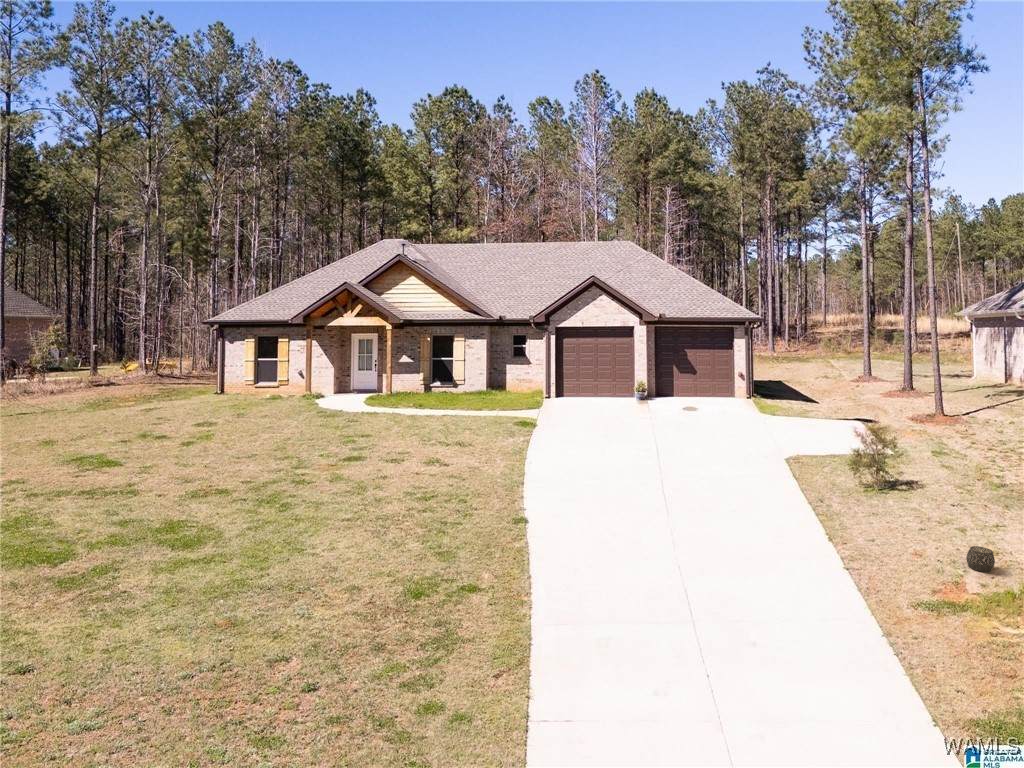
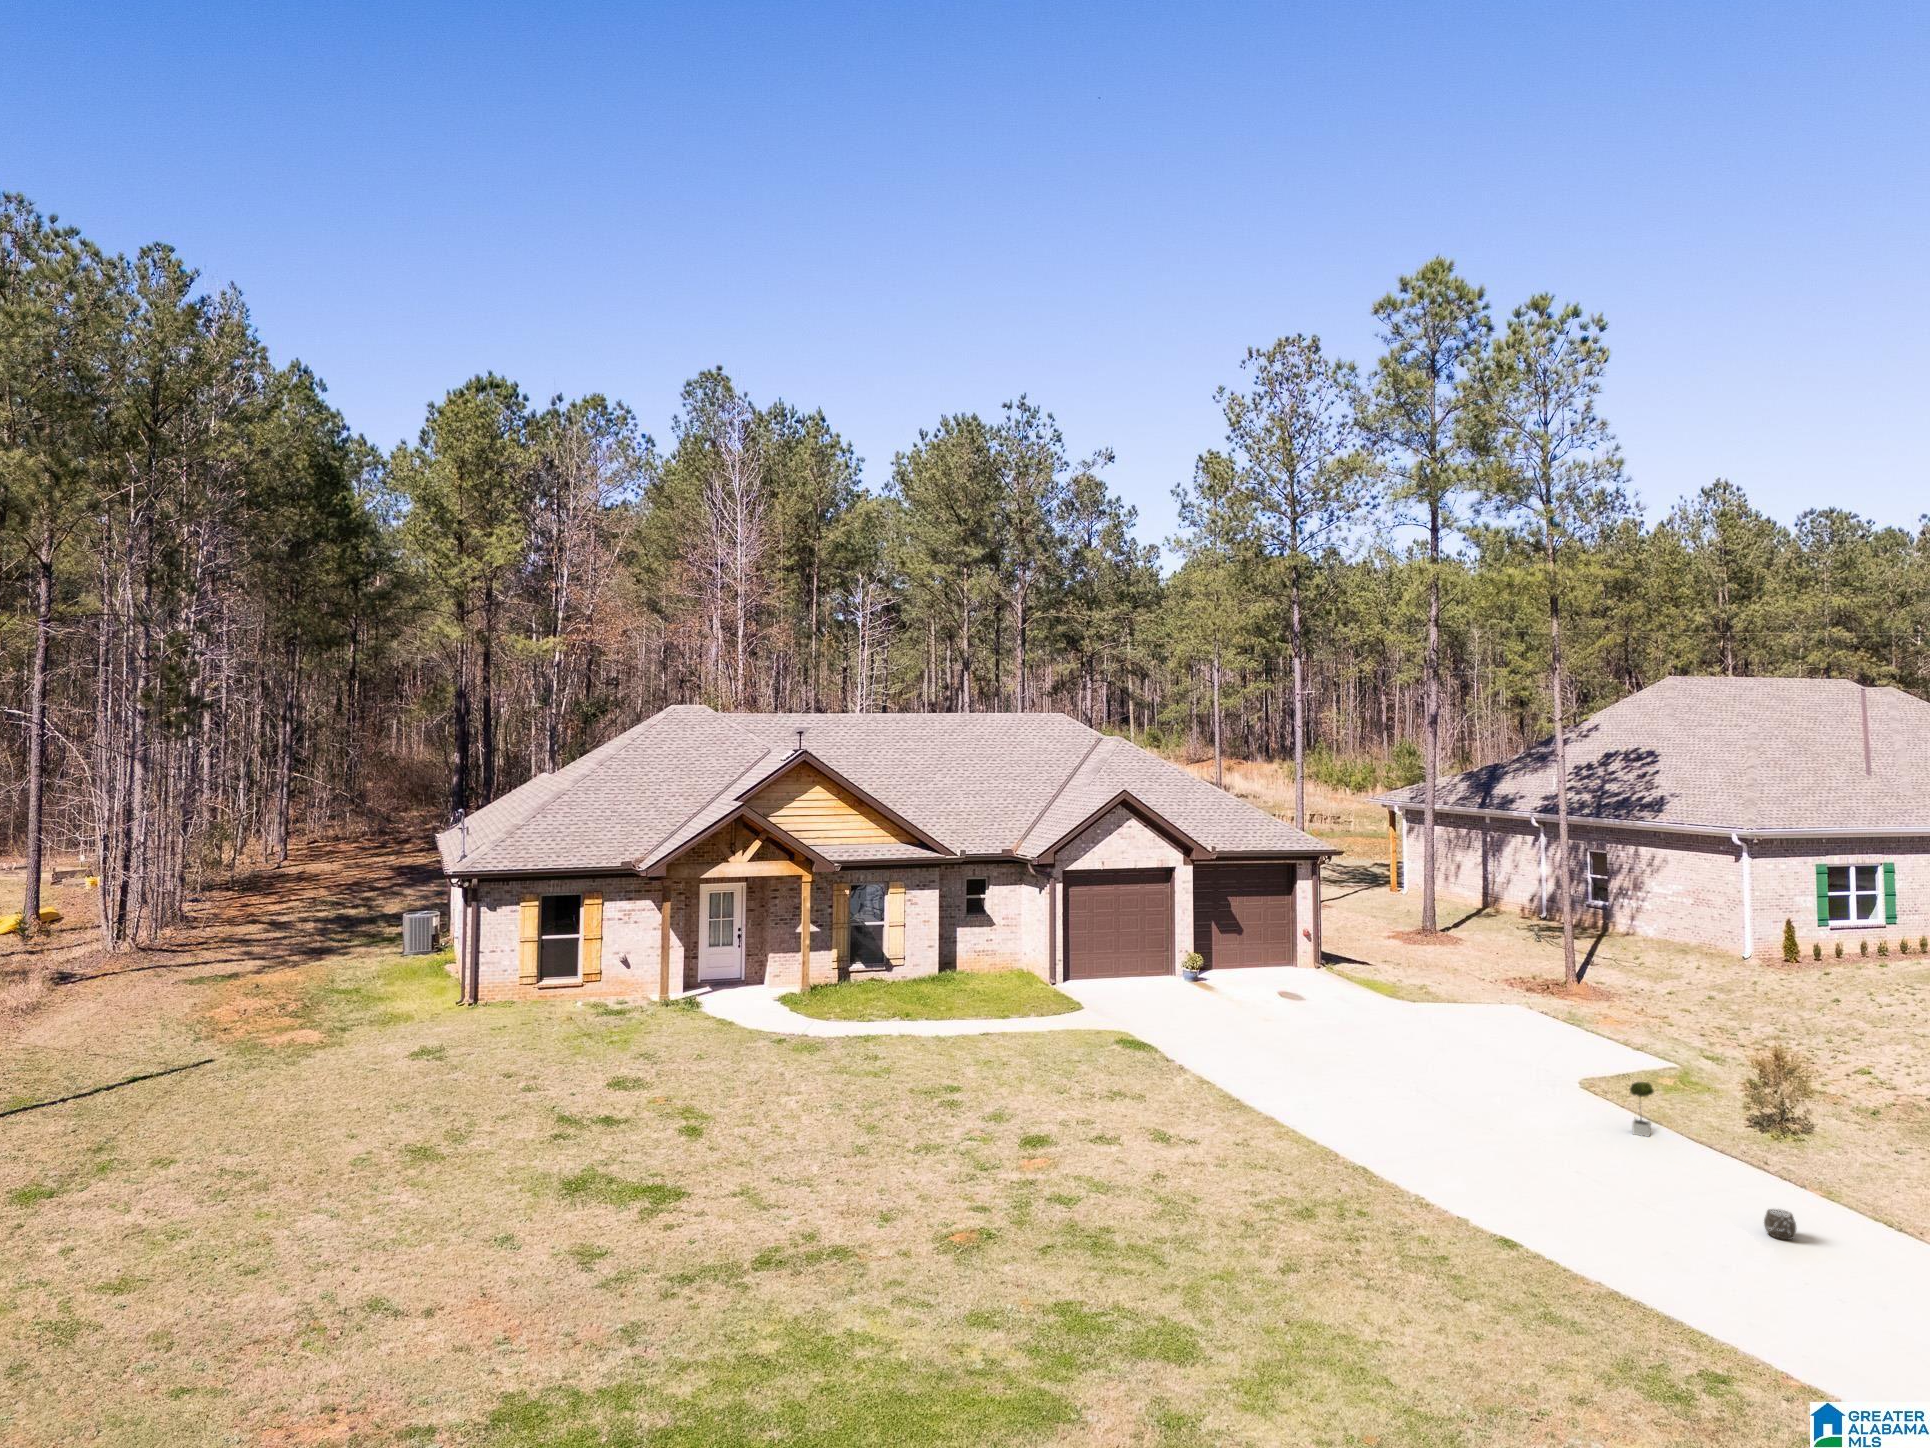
potted tree: none [885,452,905,492] -> present [1630,1082,1654,1136]

